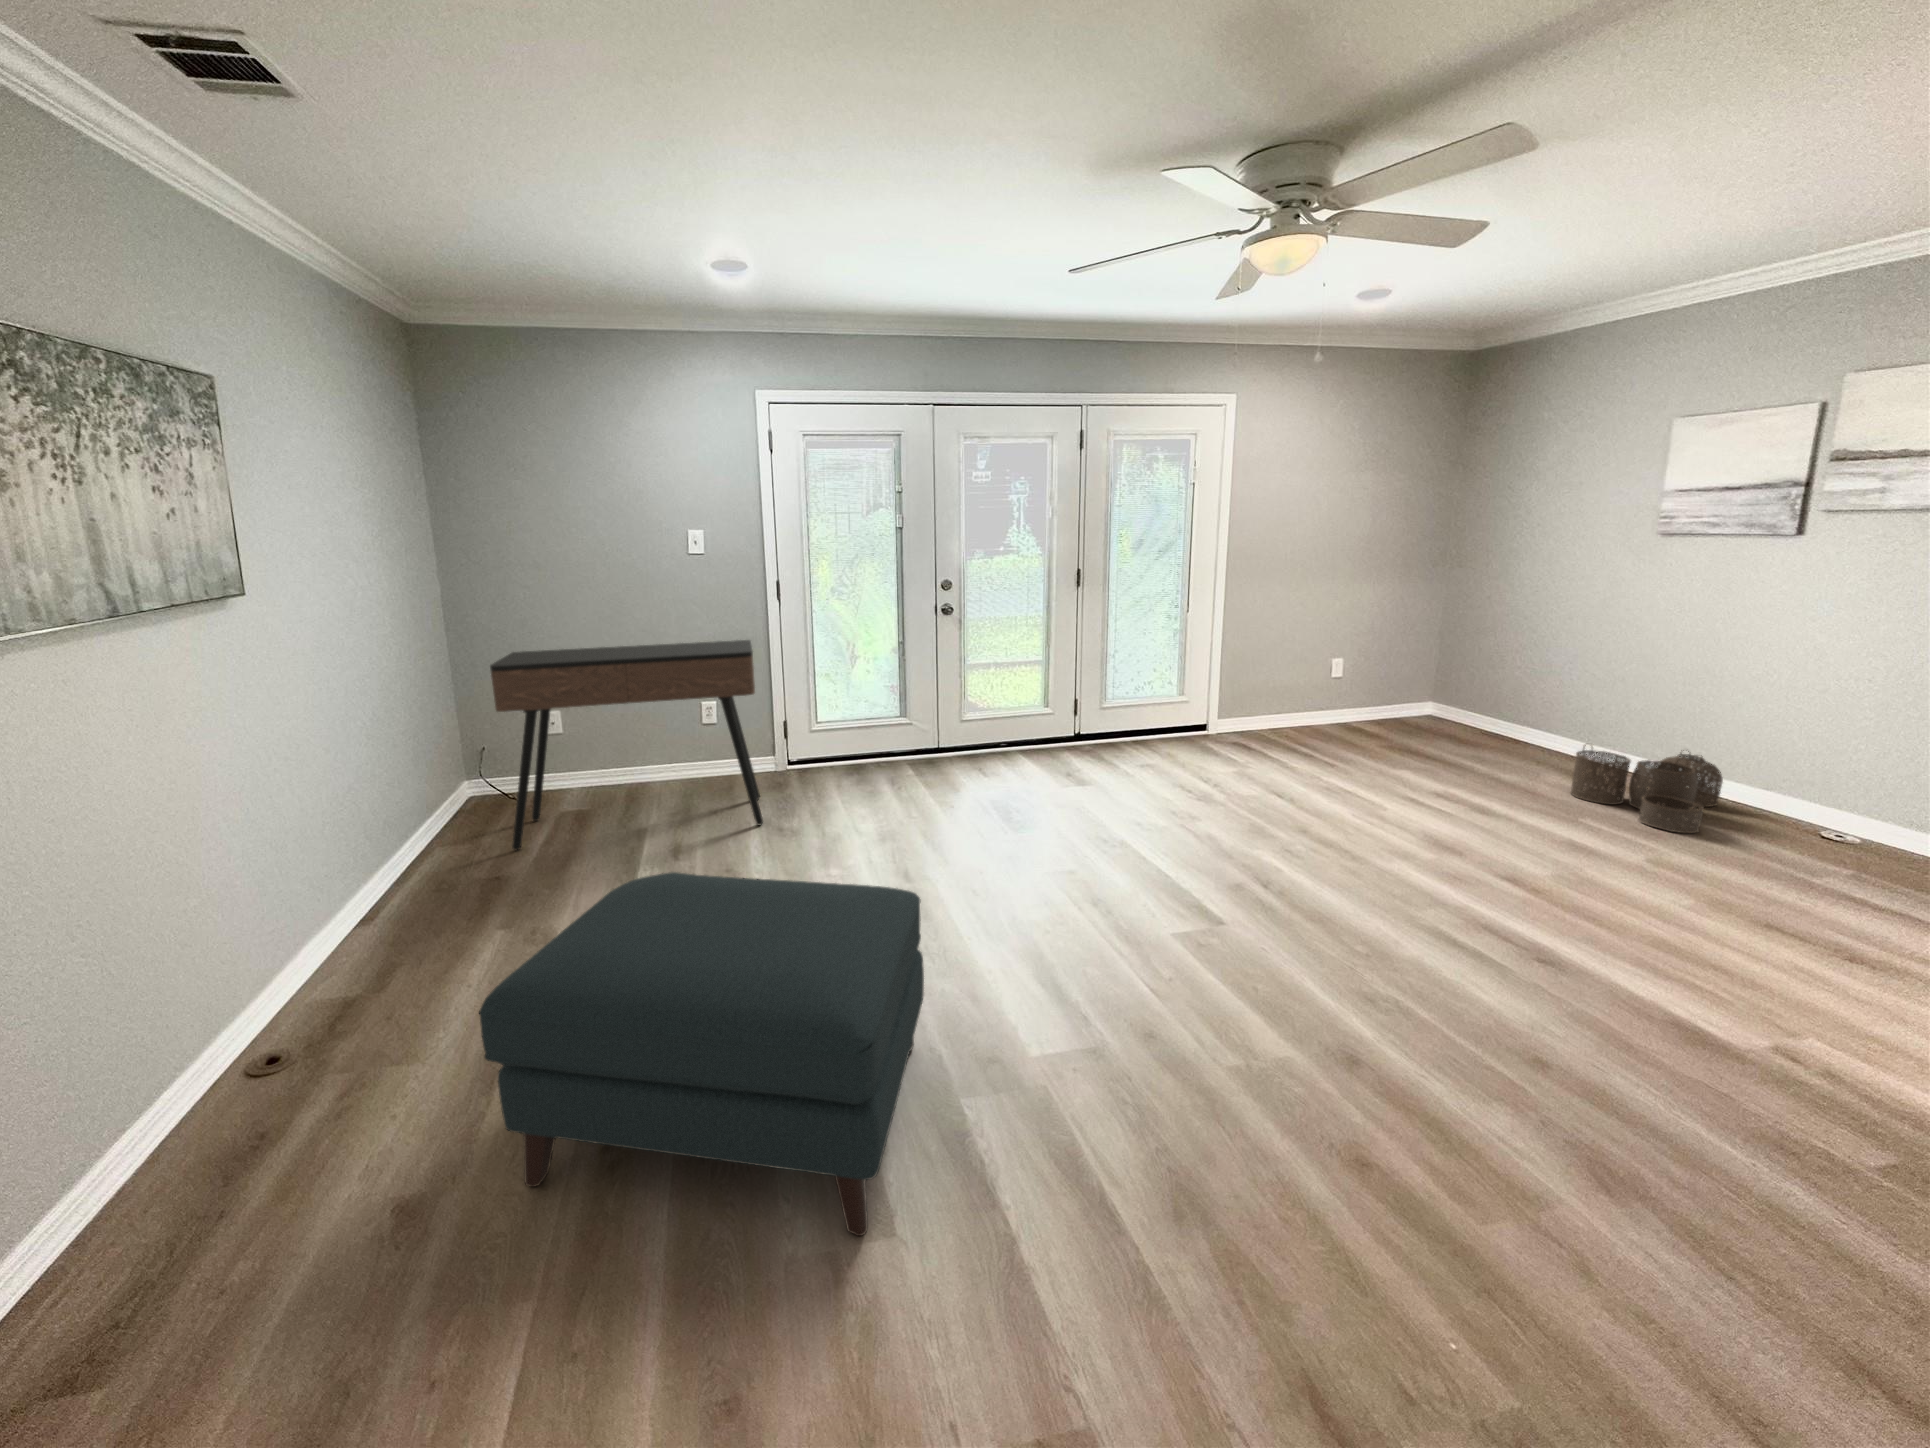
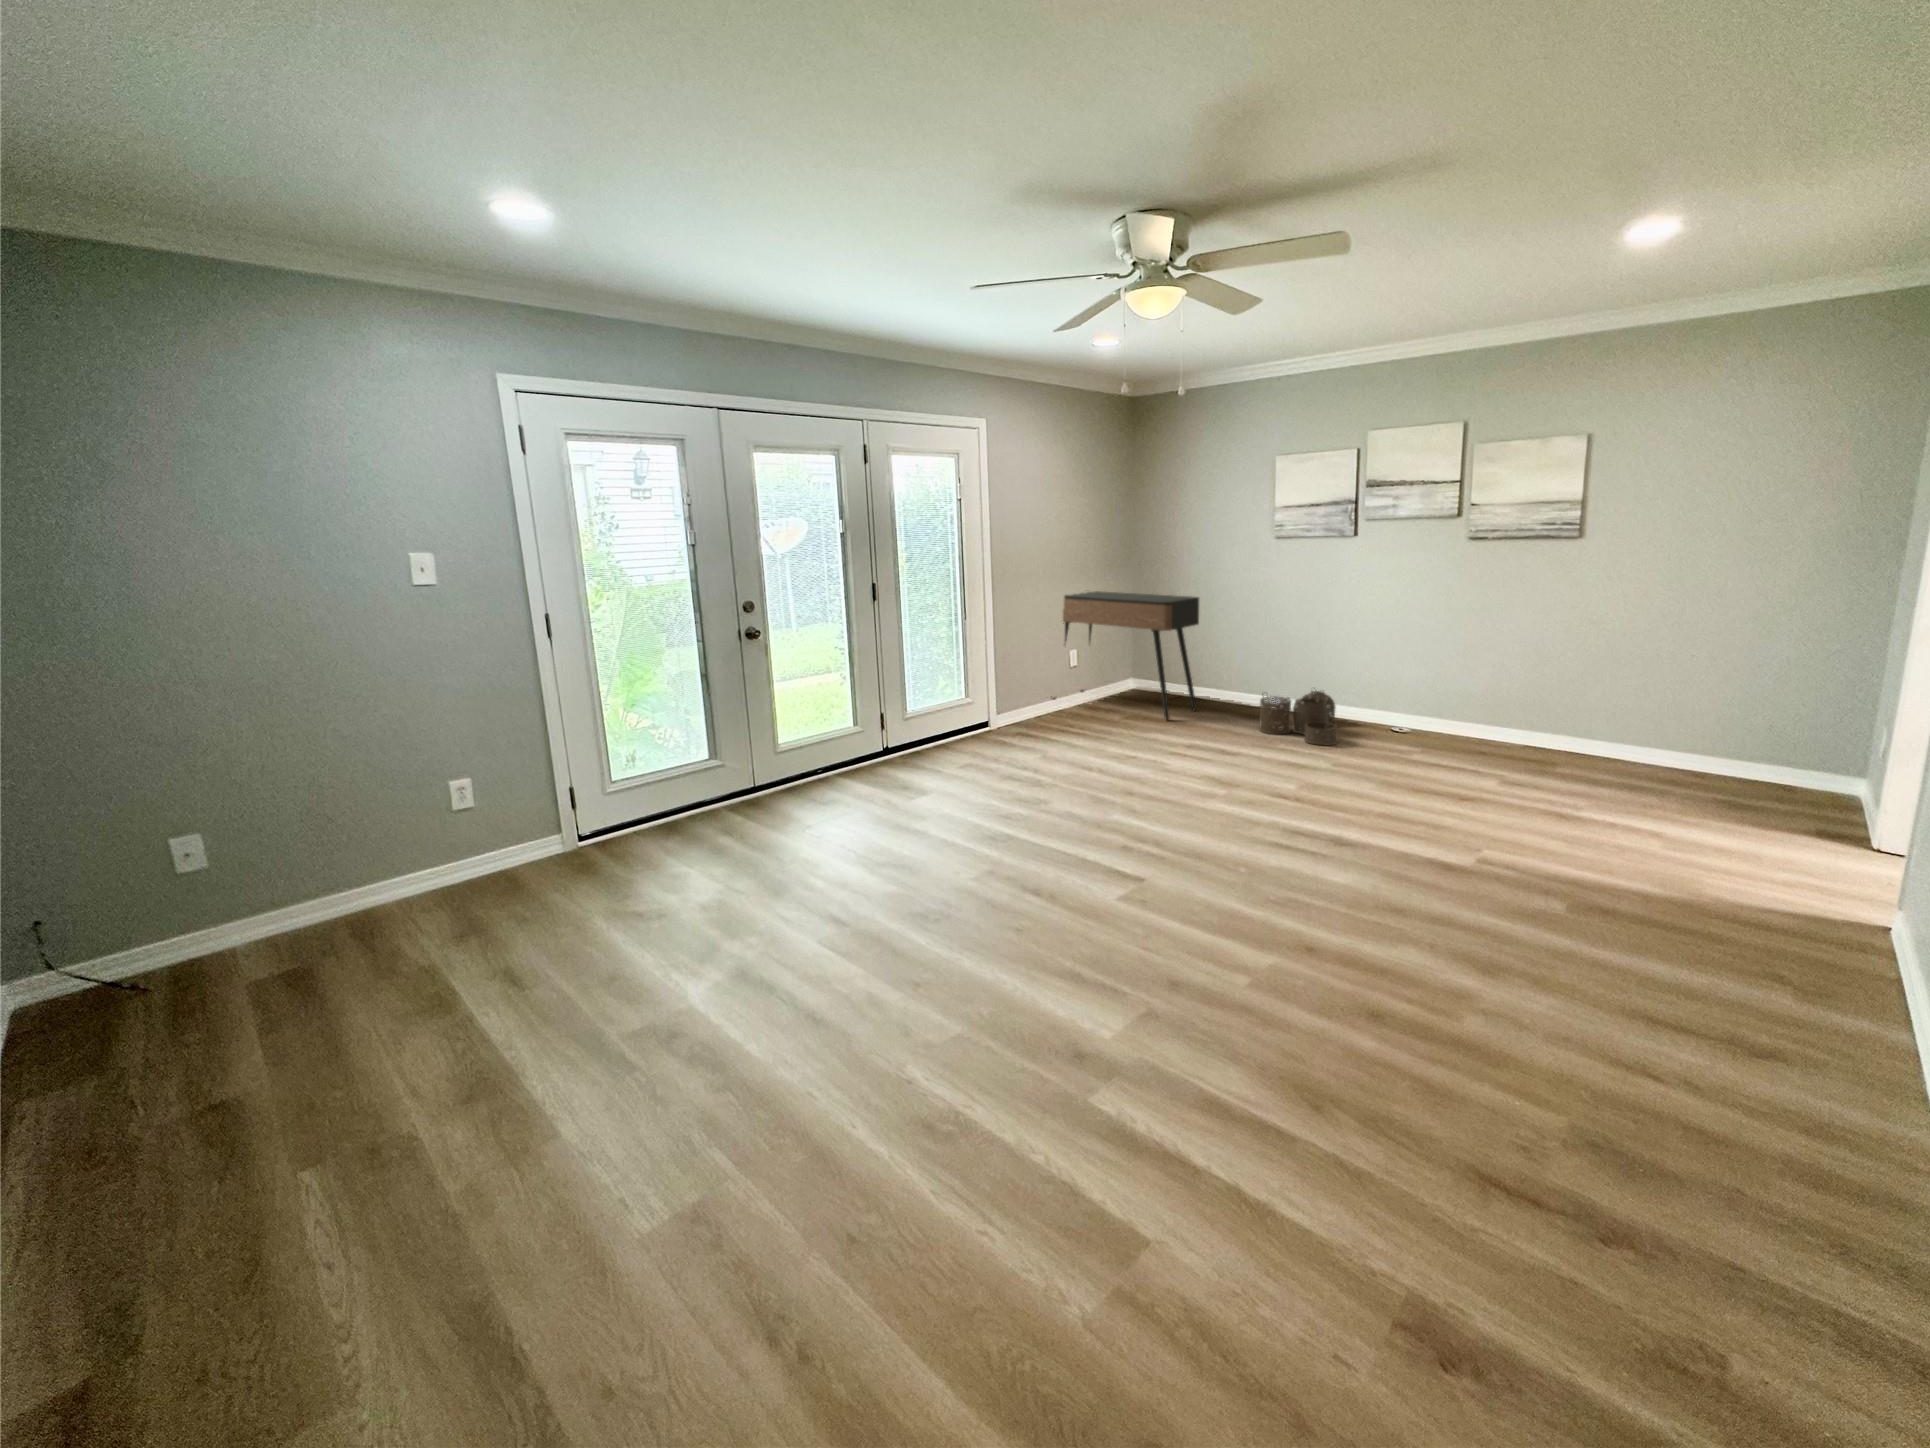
console table: present [490,640,763,850] -> present [1051,591,1199,720]
ottoman: present [479,872,924,1236] -> none [640,907,1085,1368]

